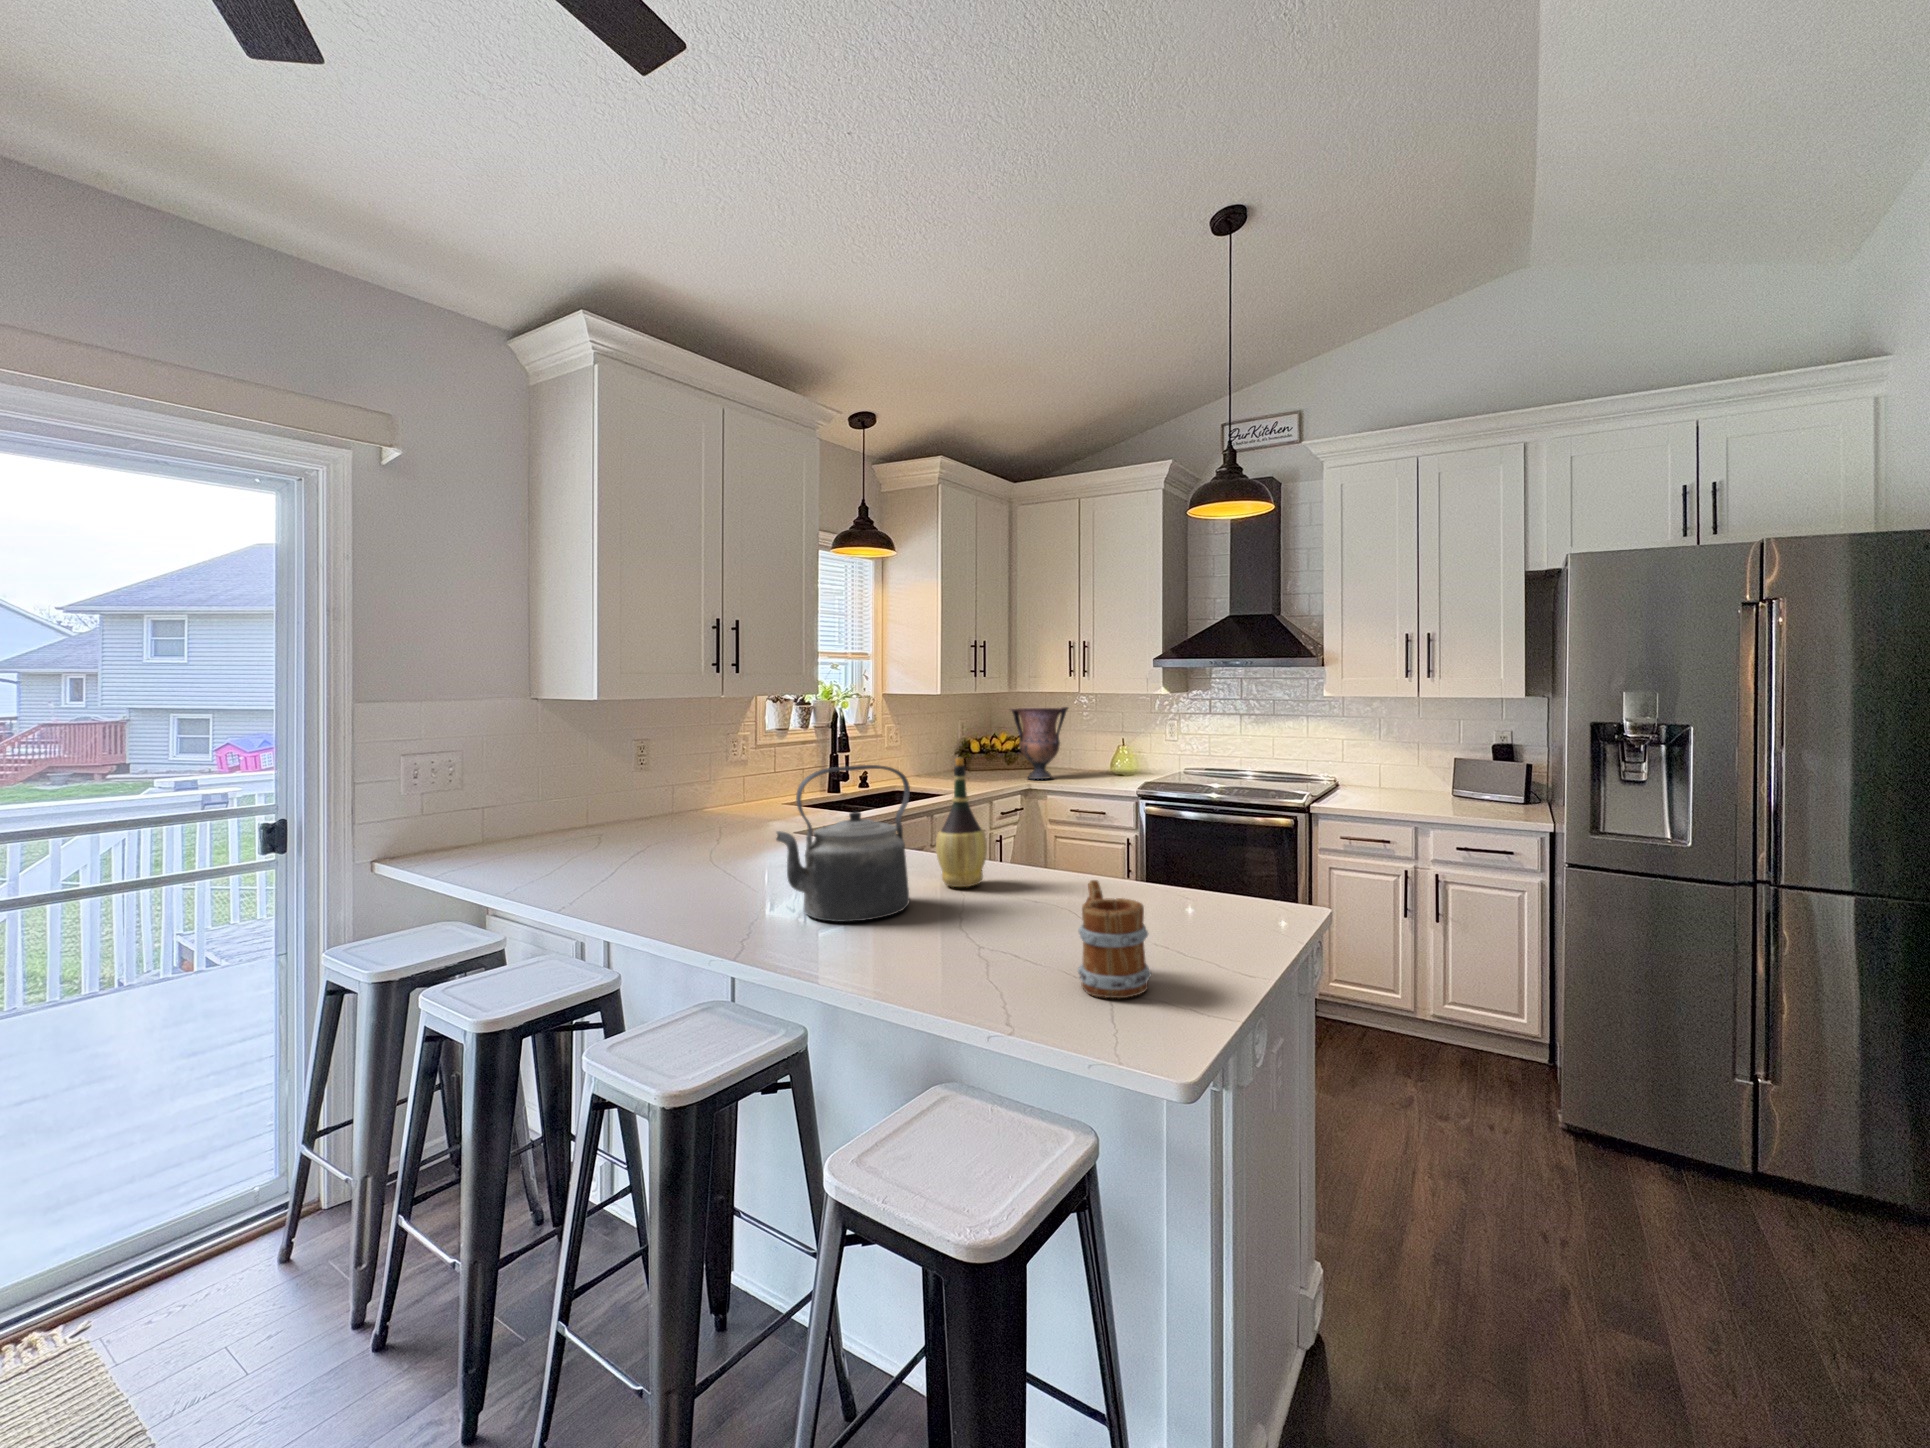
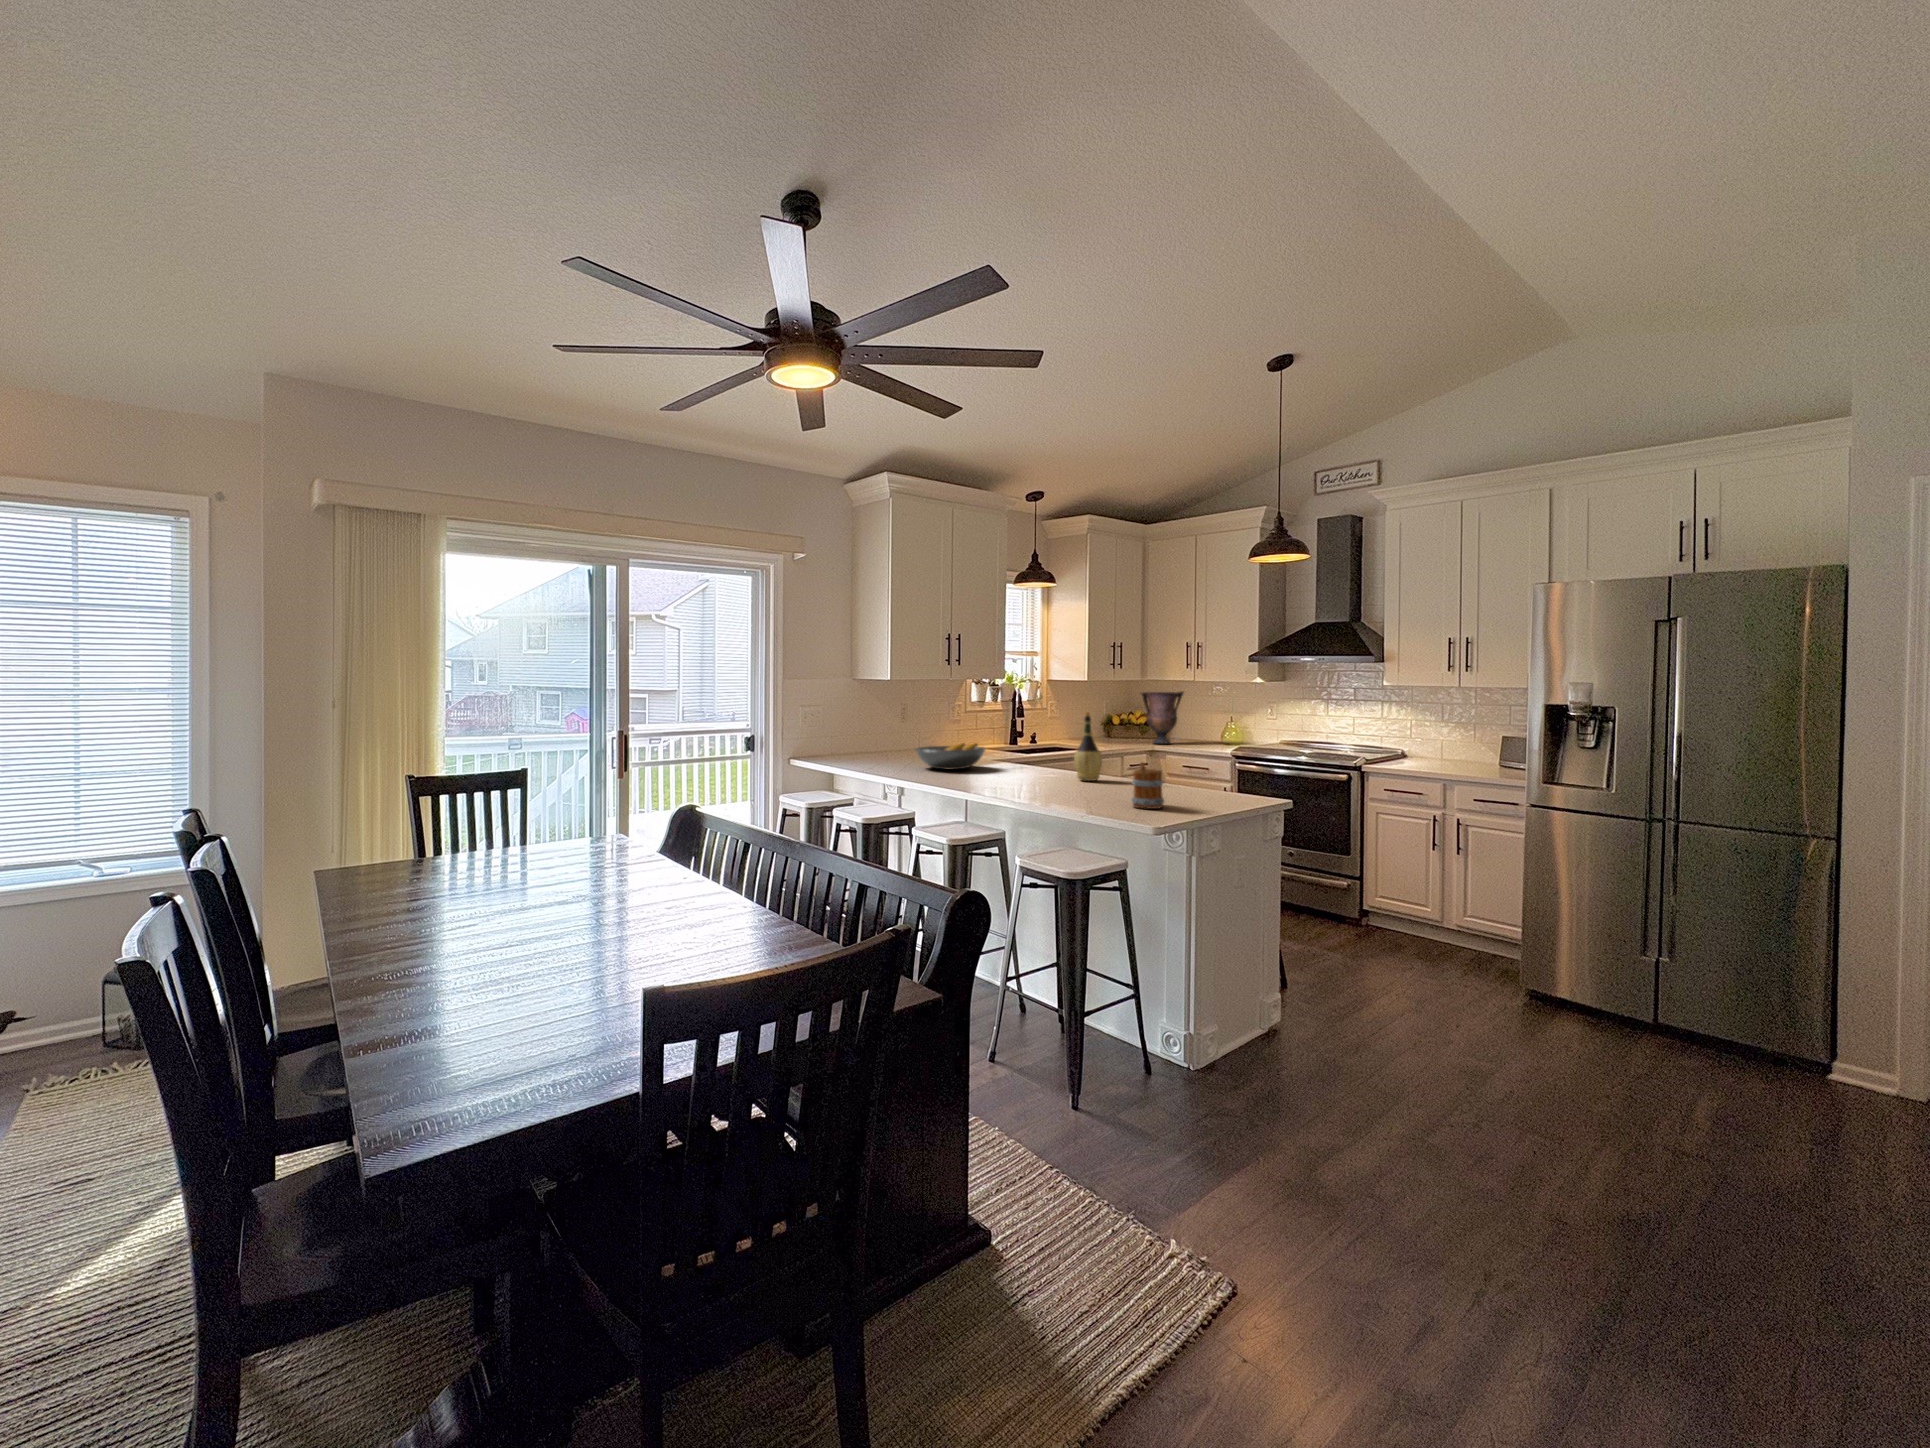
kettle: present [776,765,910,922] -> none [994,713,1060,787]
fruit bowl: none [631,816,773,869] -> present [916,743,985,770]

